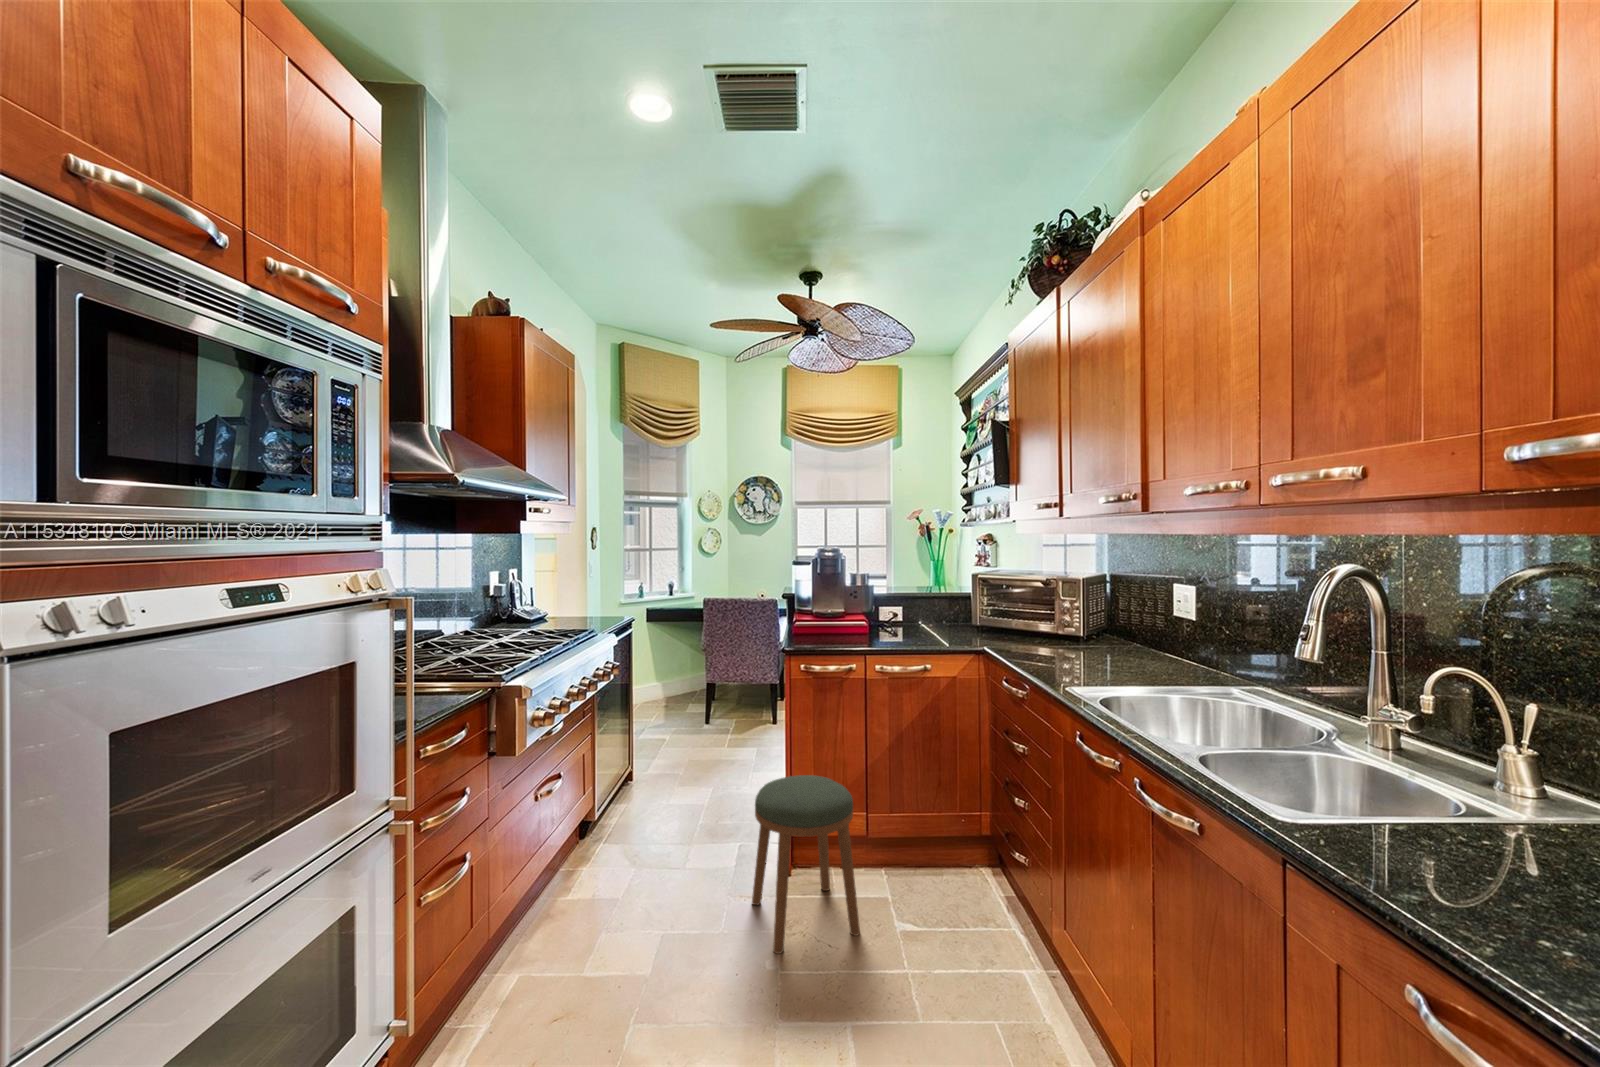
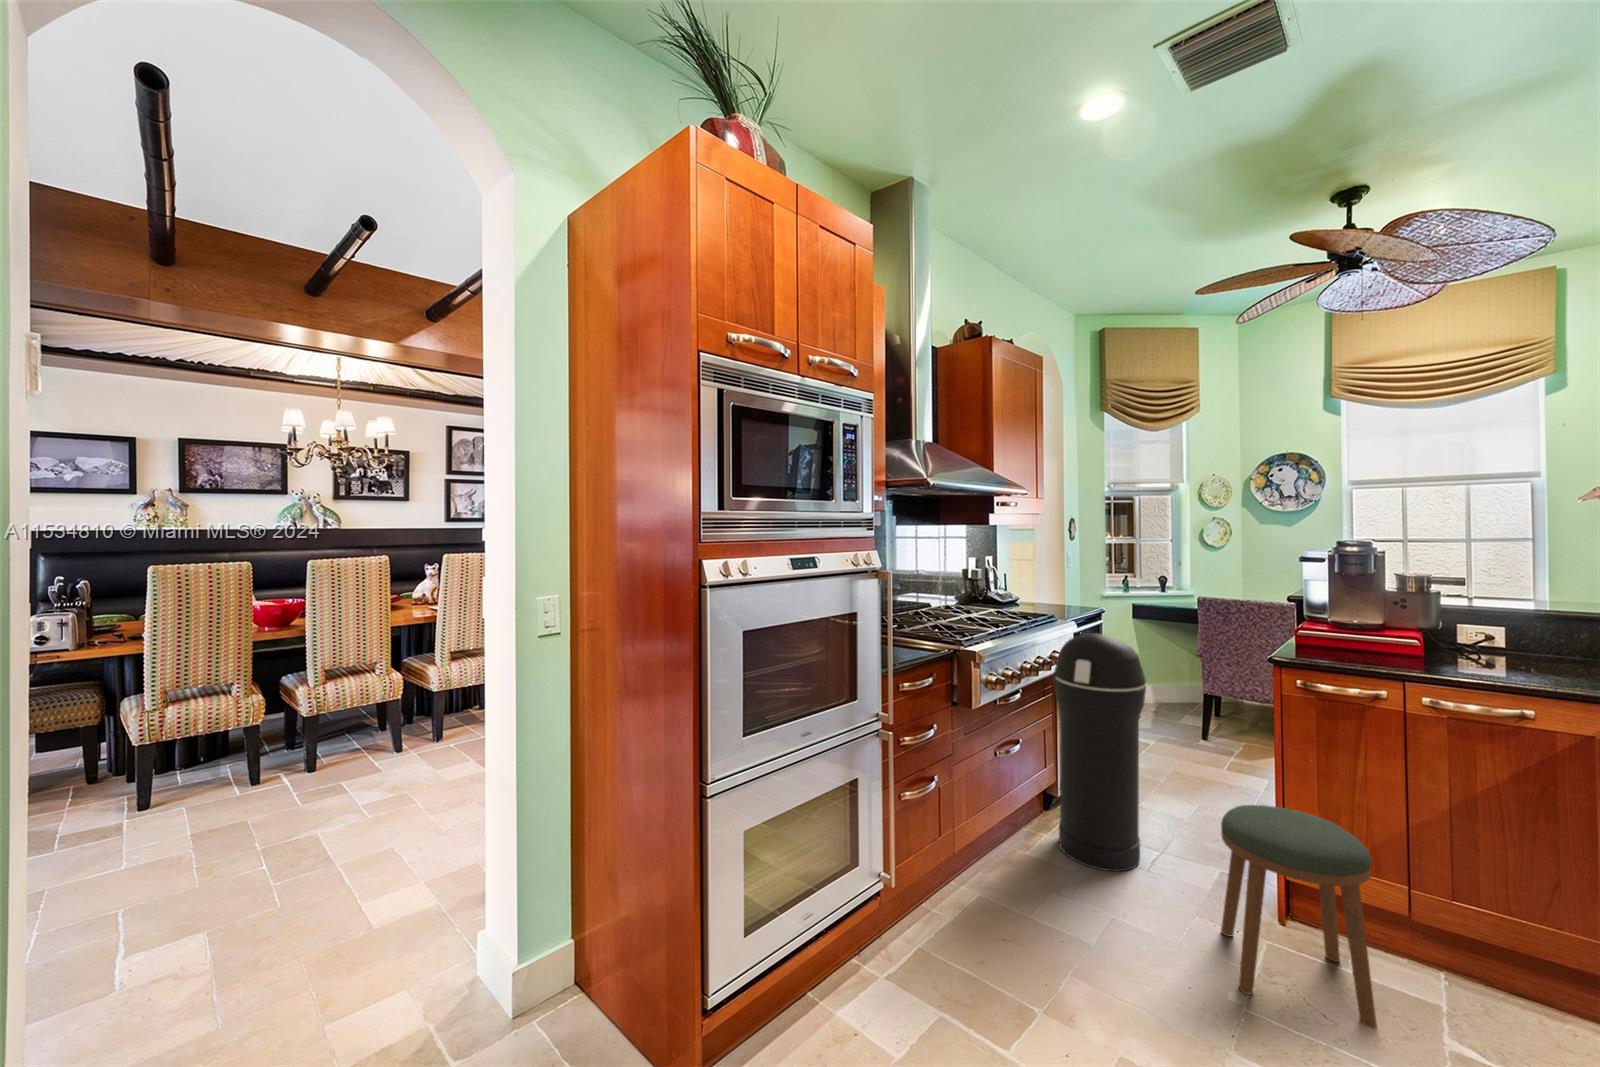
trash can: none [596,645,683,889] -> present [1054,633,1146,871]

